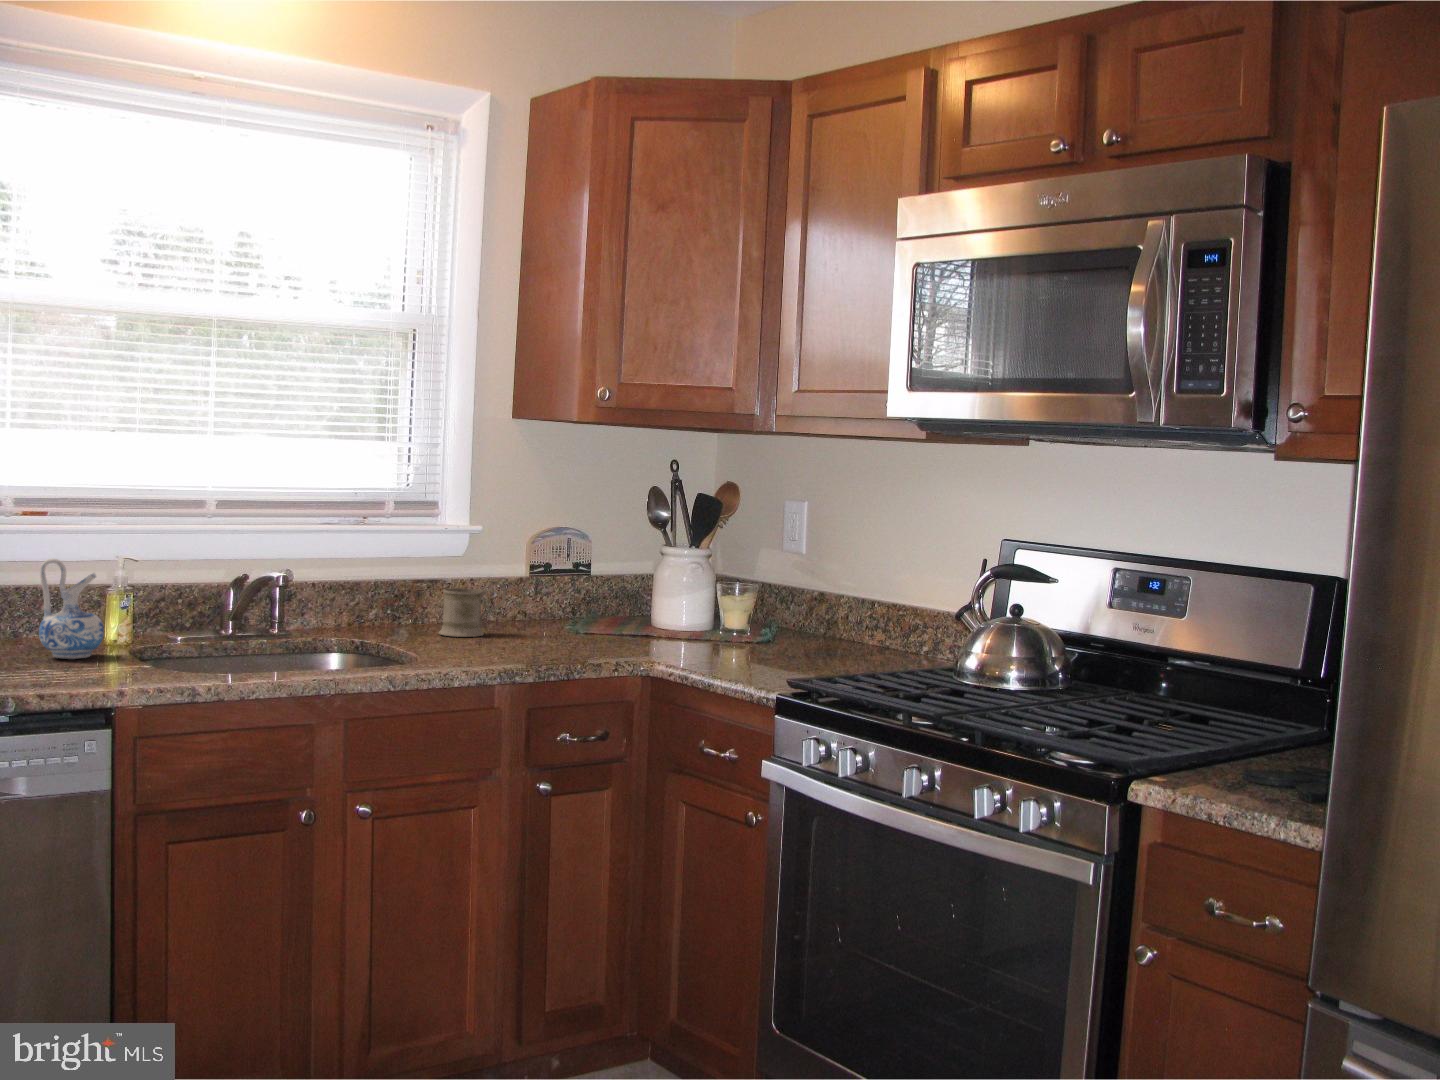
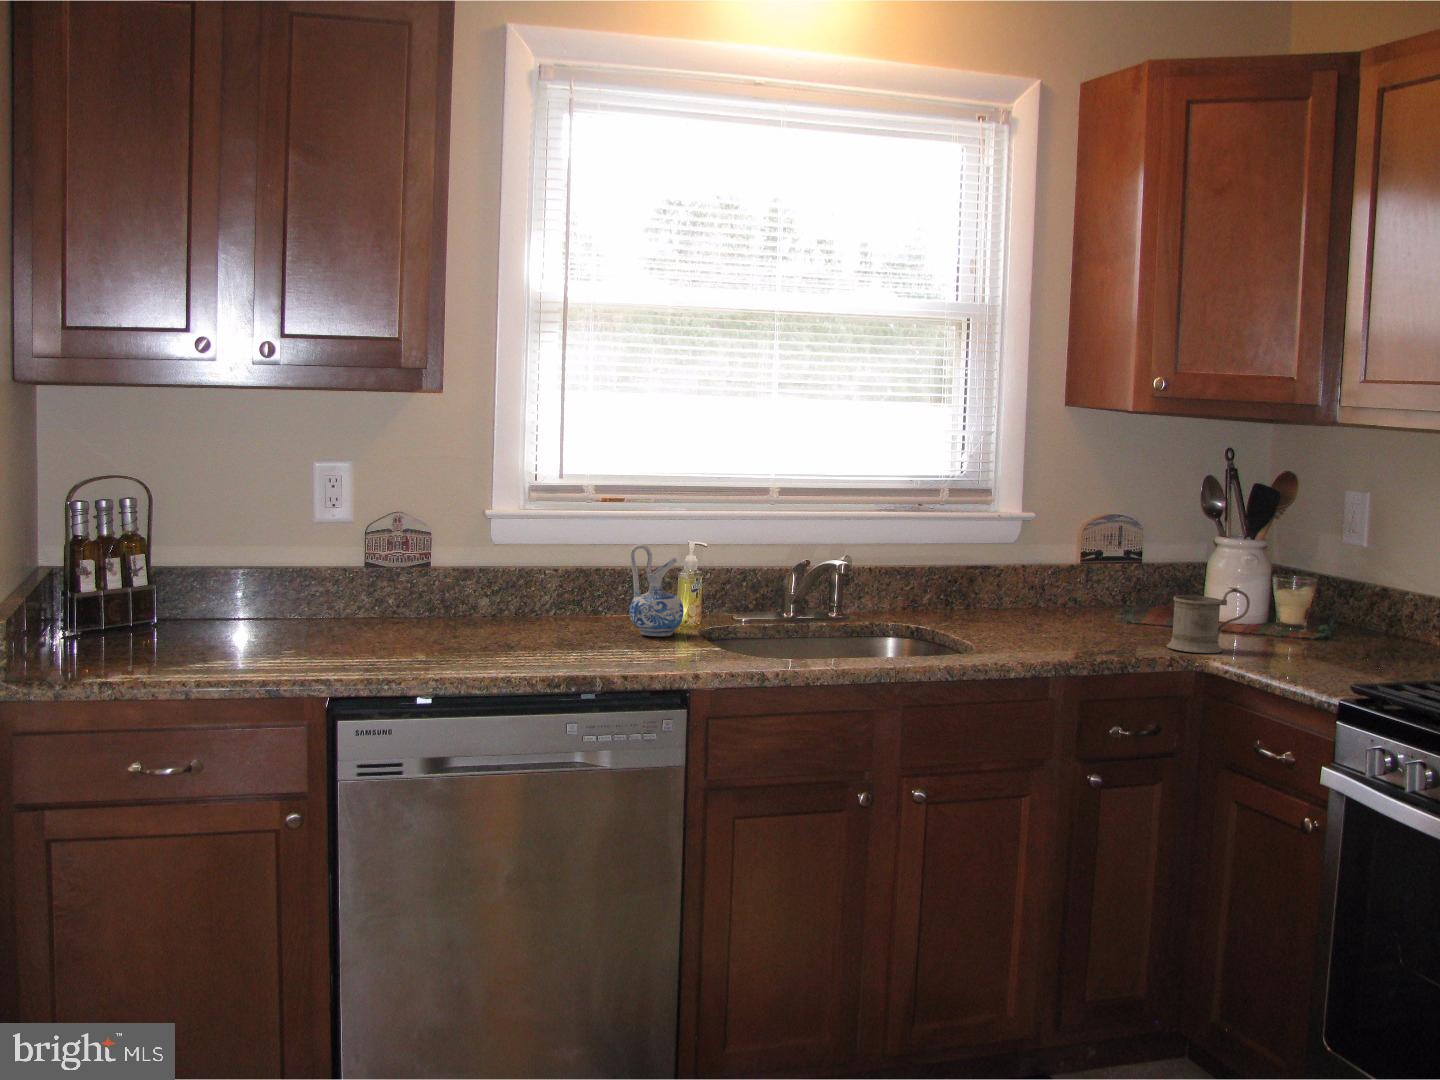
mug: present [439,580,506,637] -> present [1167,587,1250,653]

